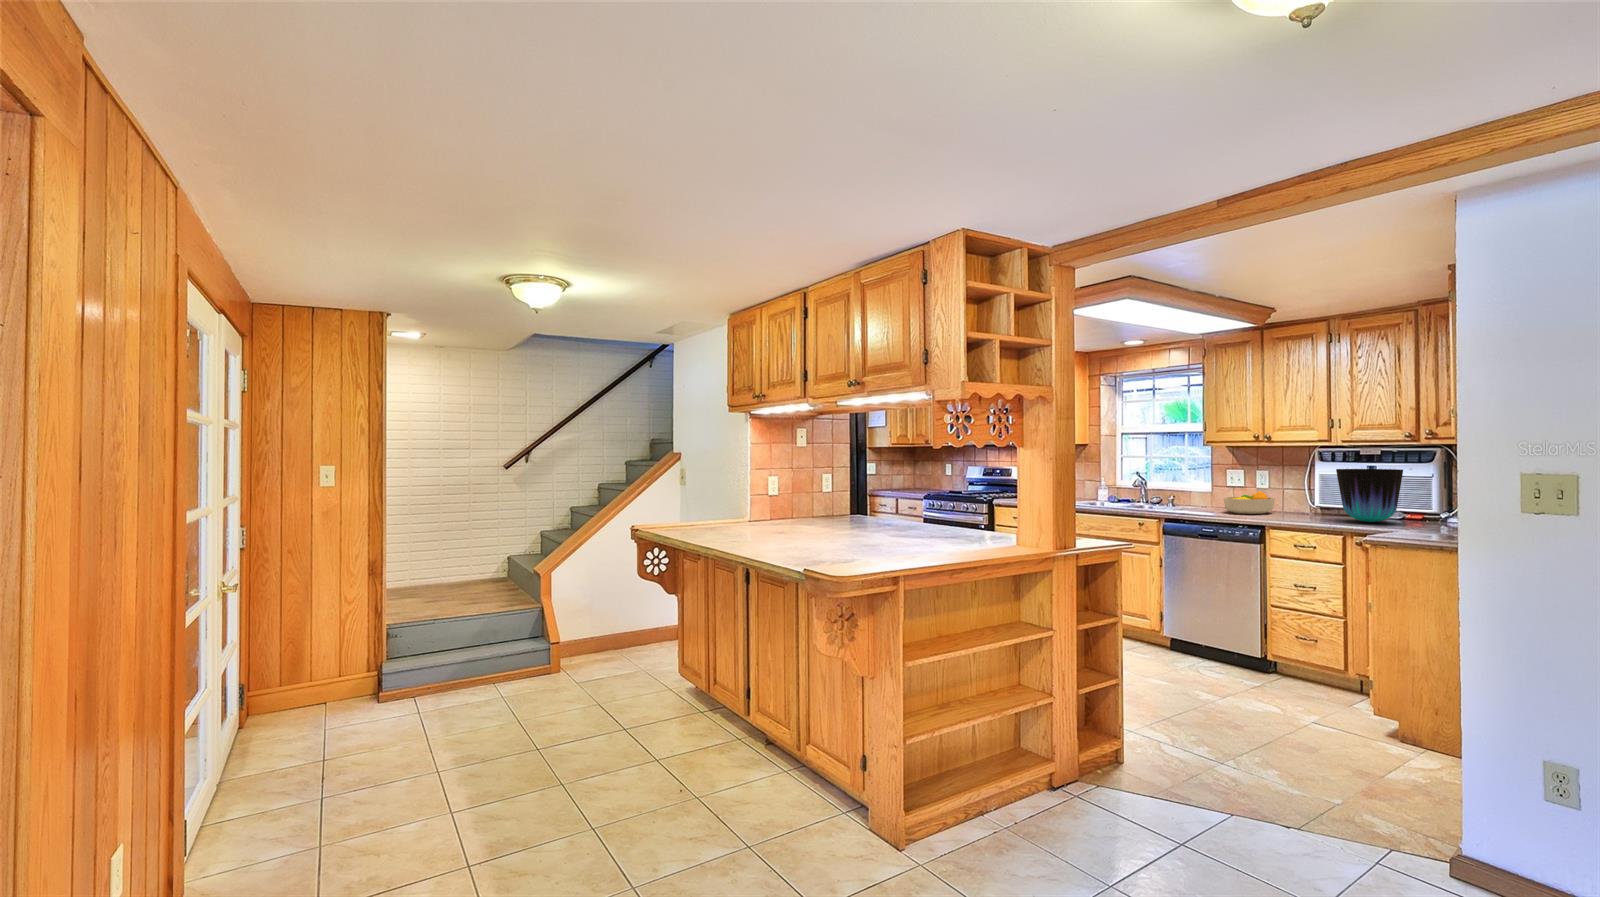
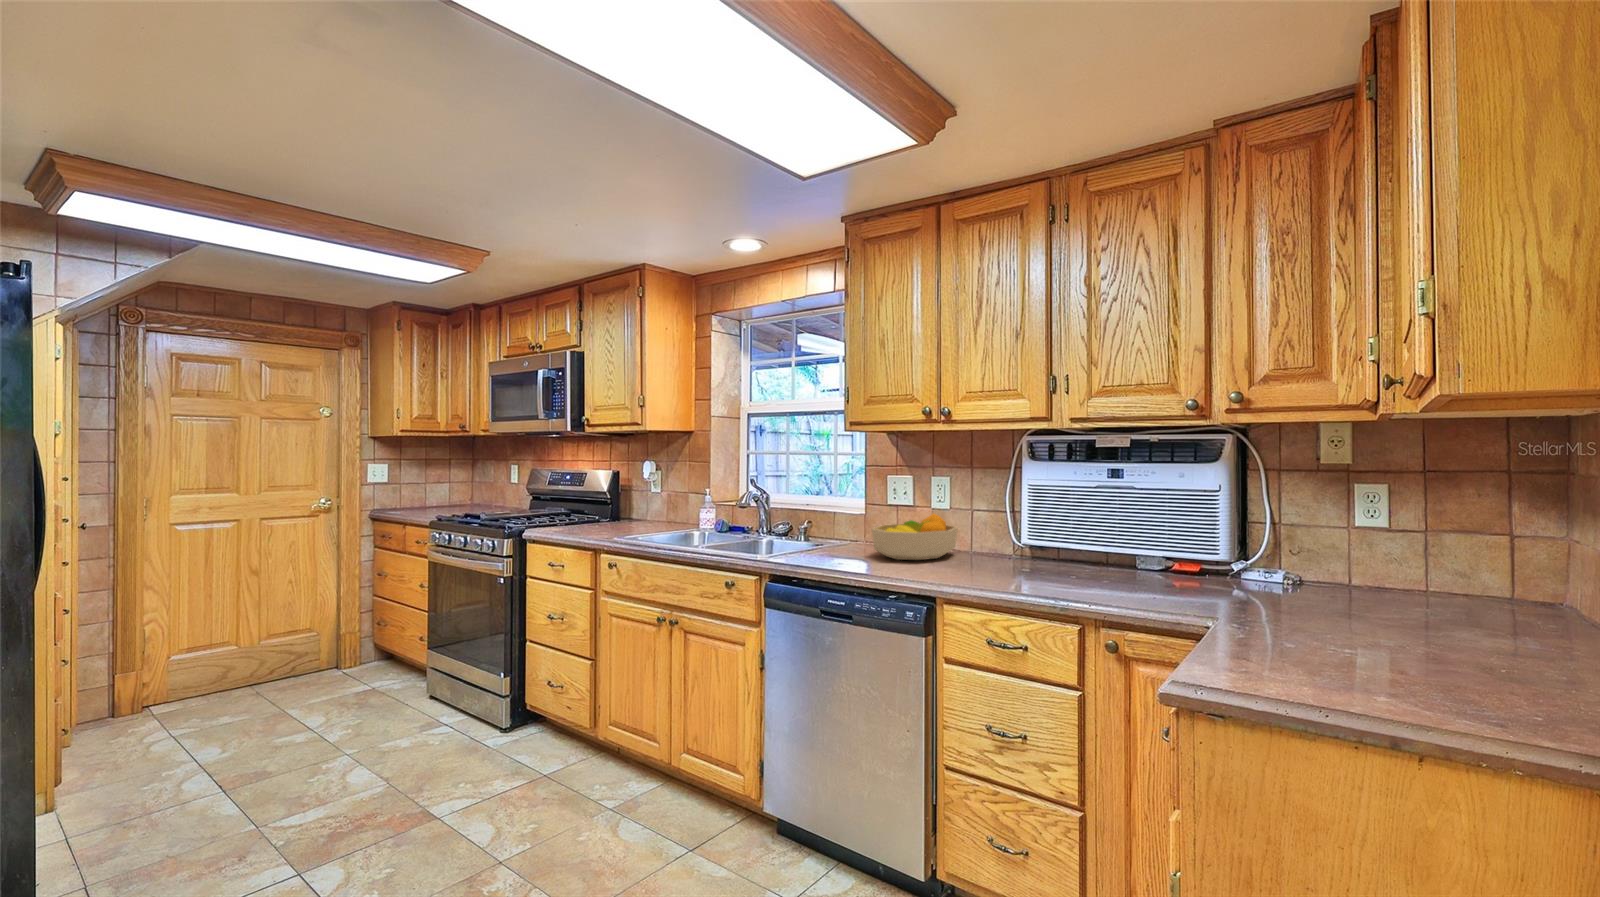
vase: present [1336,469,1403,522] -> none [1062,472,1181,582]

